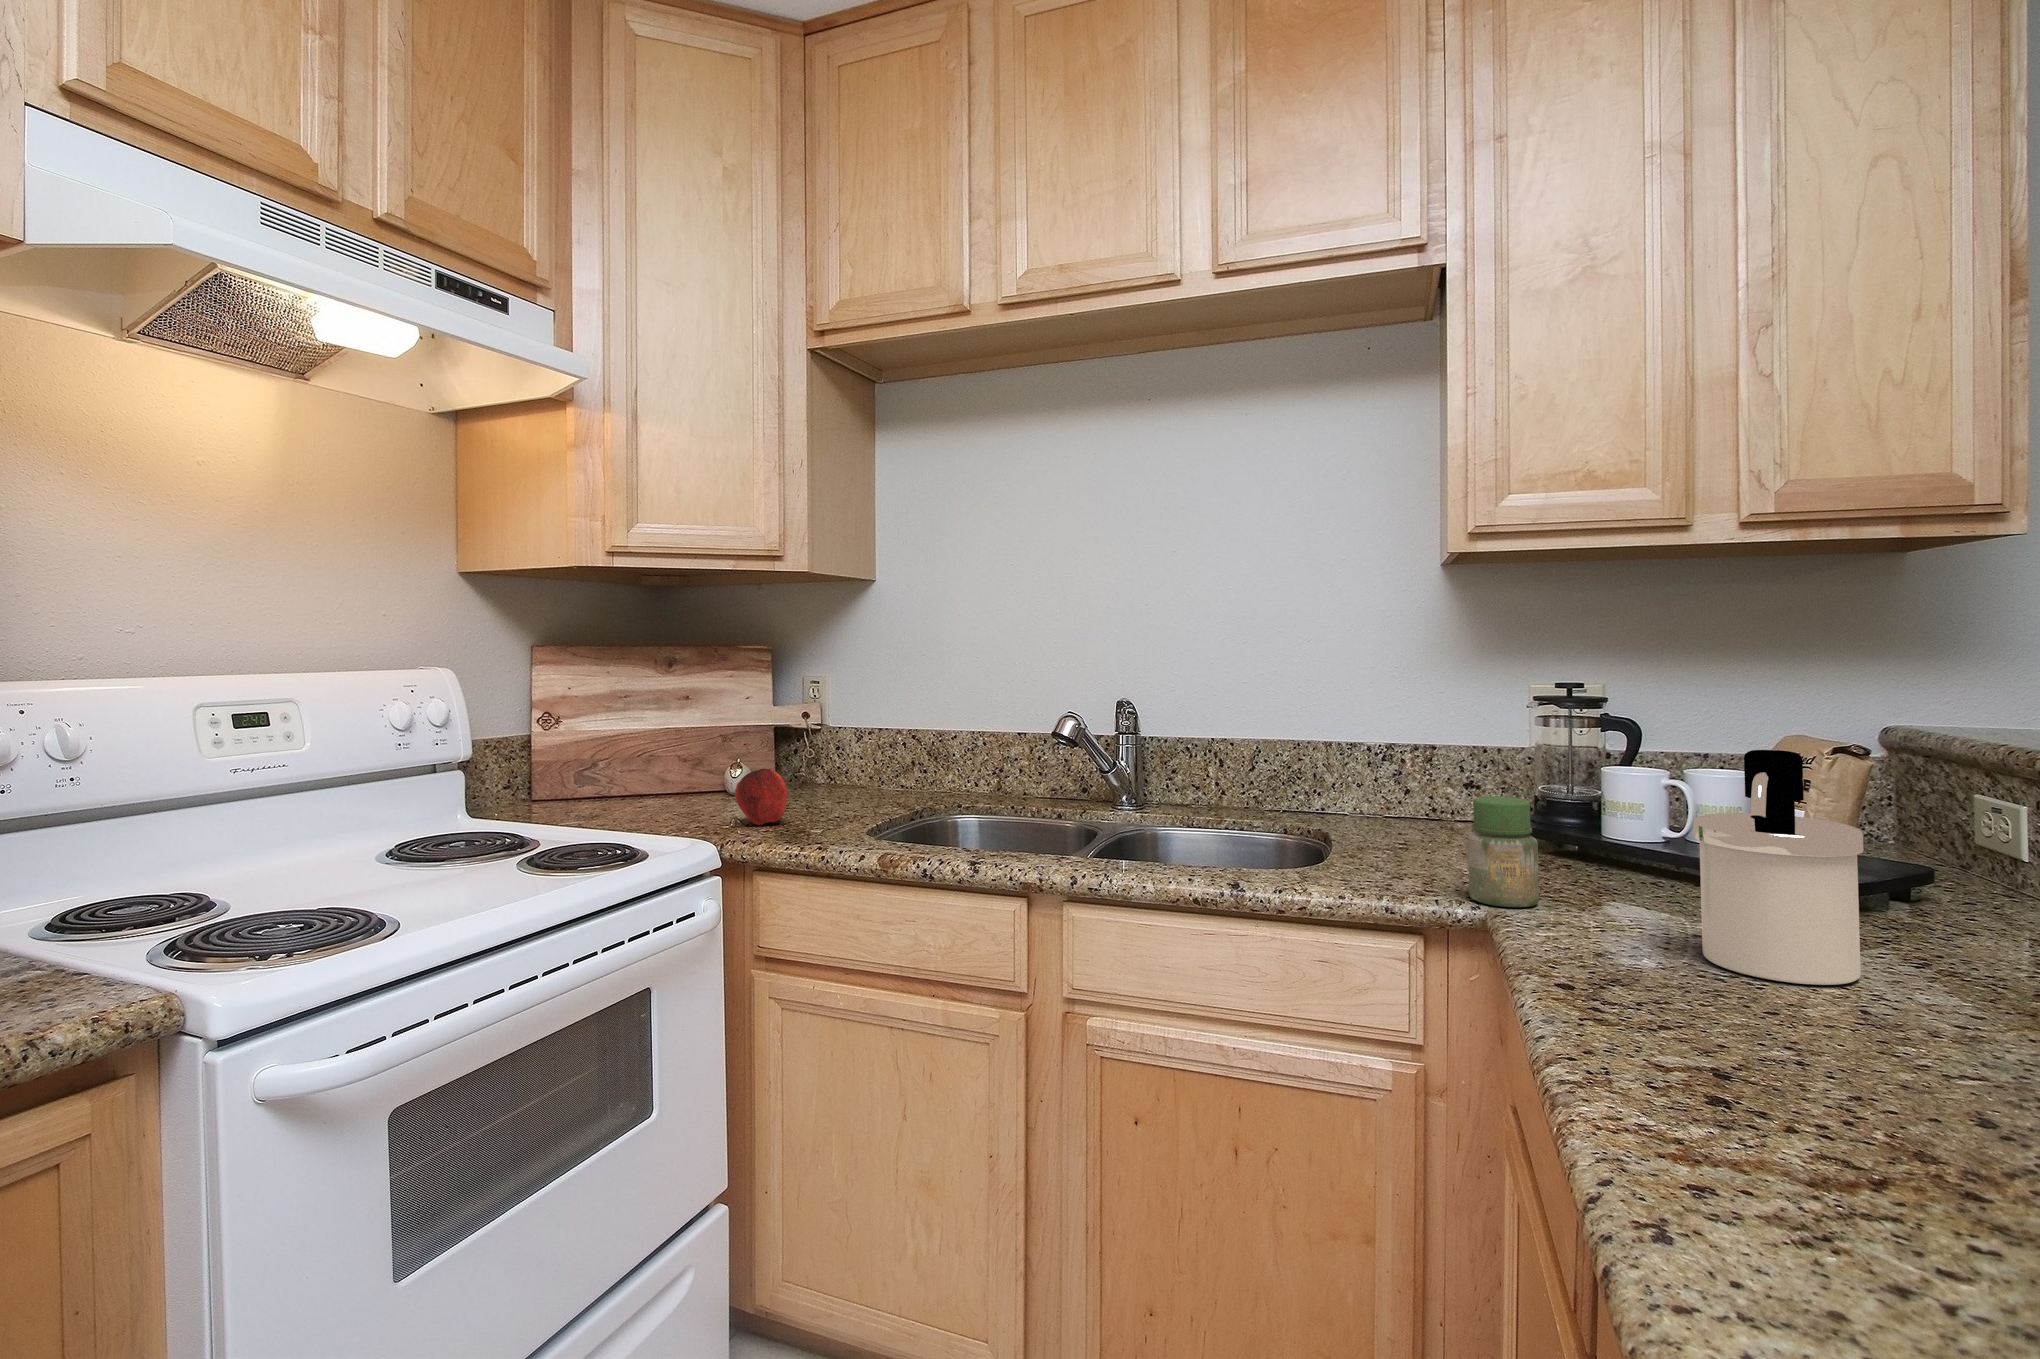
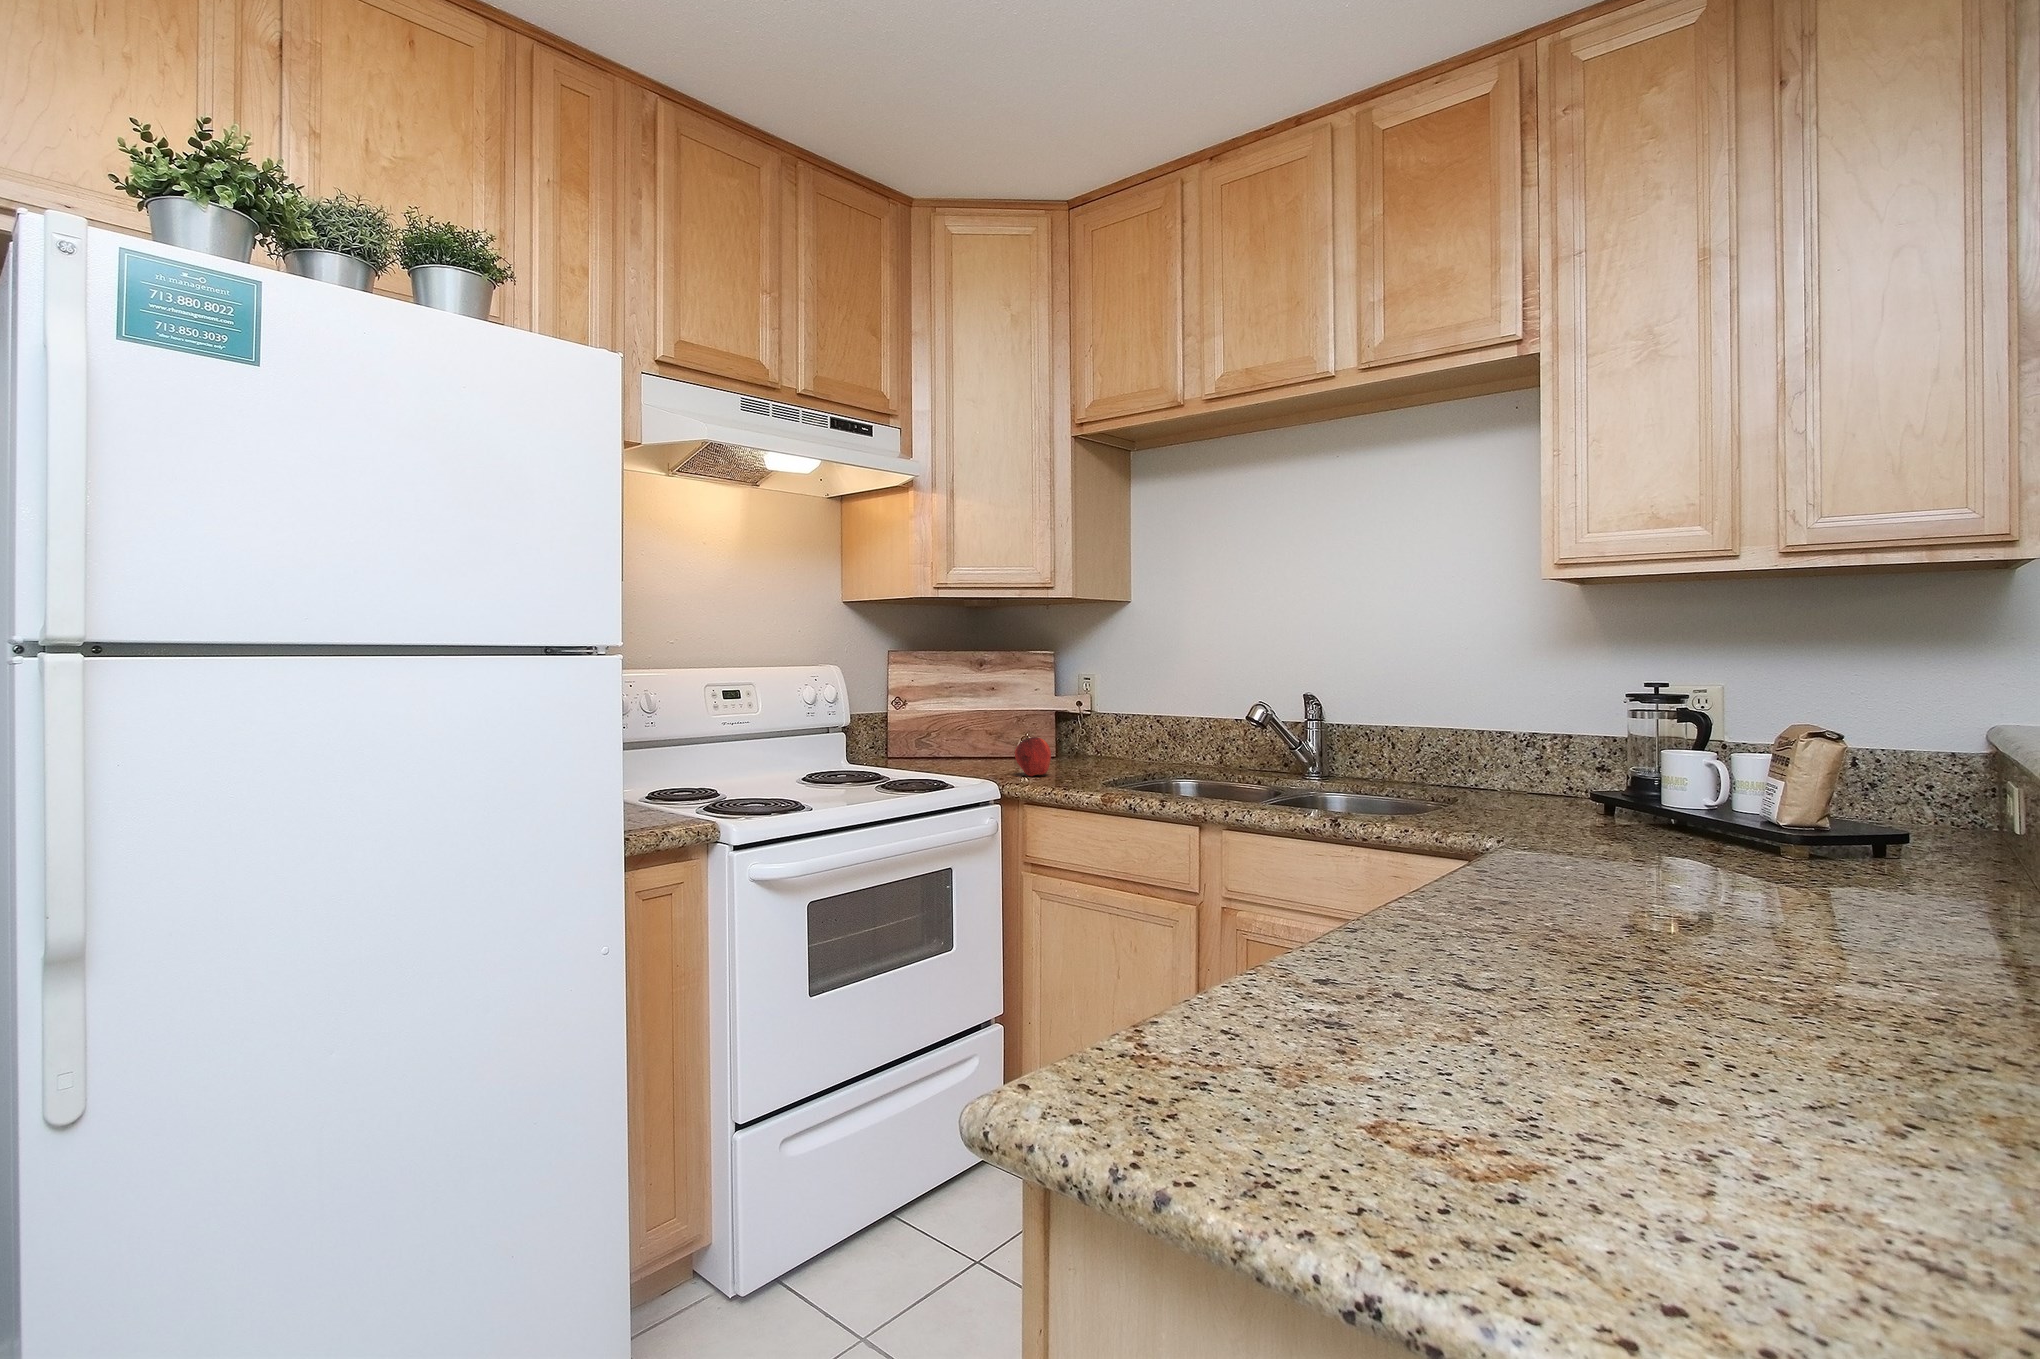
soap dispenser: present [1694,750,1863,985] -> none [1589,726,1706,881]
jar: present [1468,796,1539,907] -> none [1495,763,1547,840]

